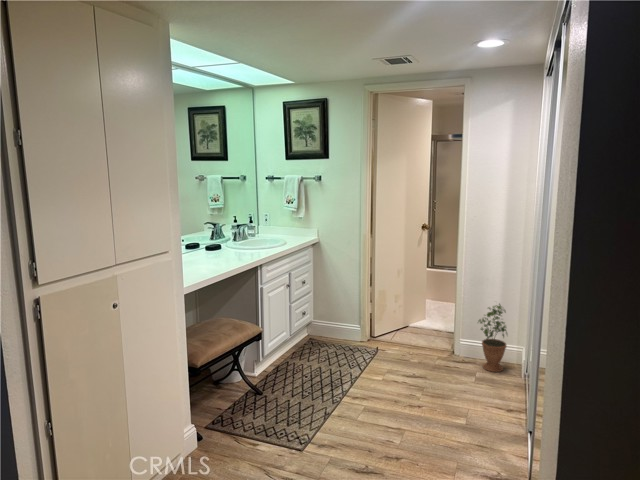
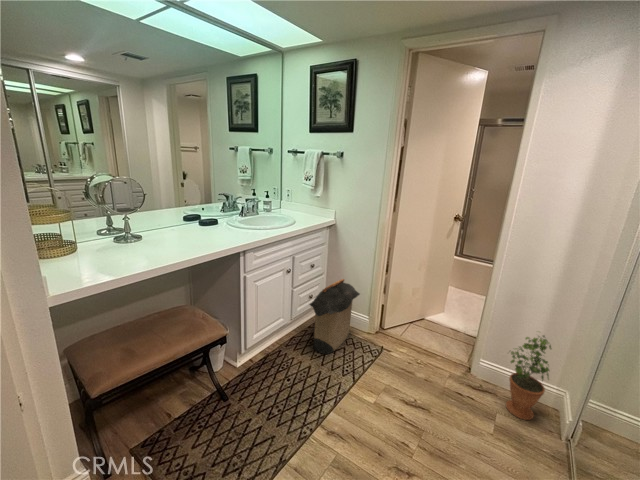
laundry hamper: none [310,287,350,359] -> present [310,279,360,354]

